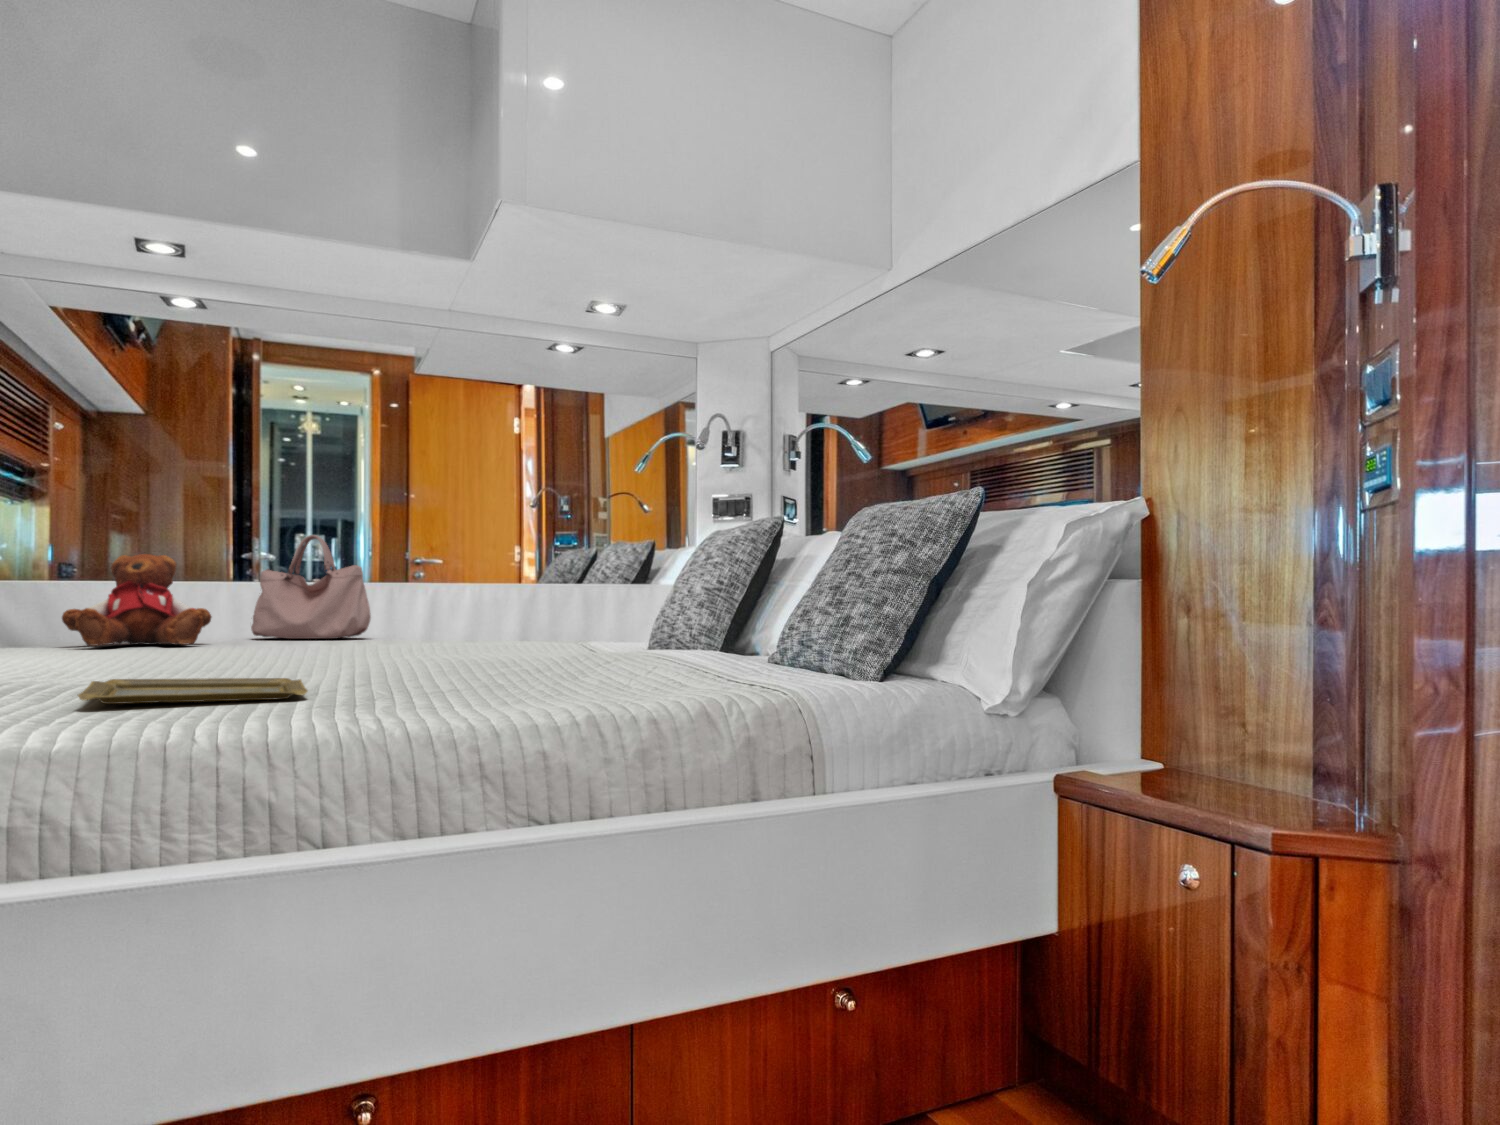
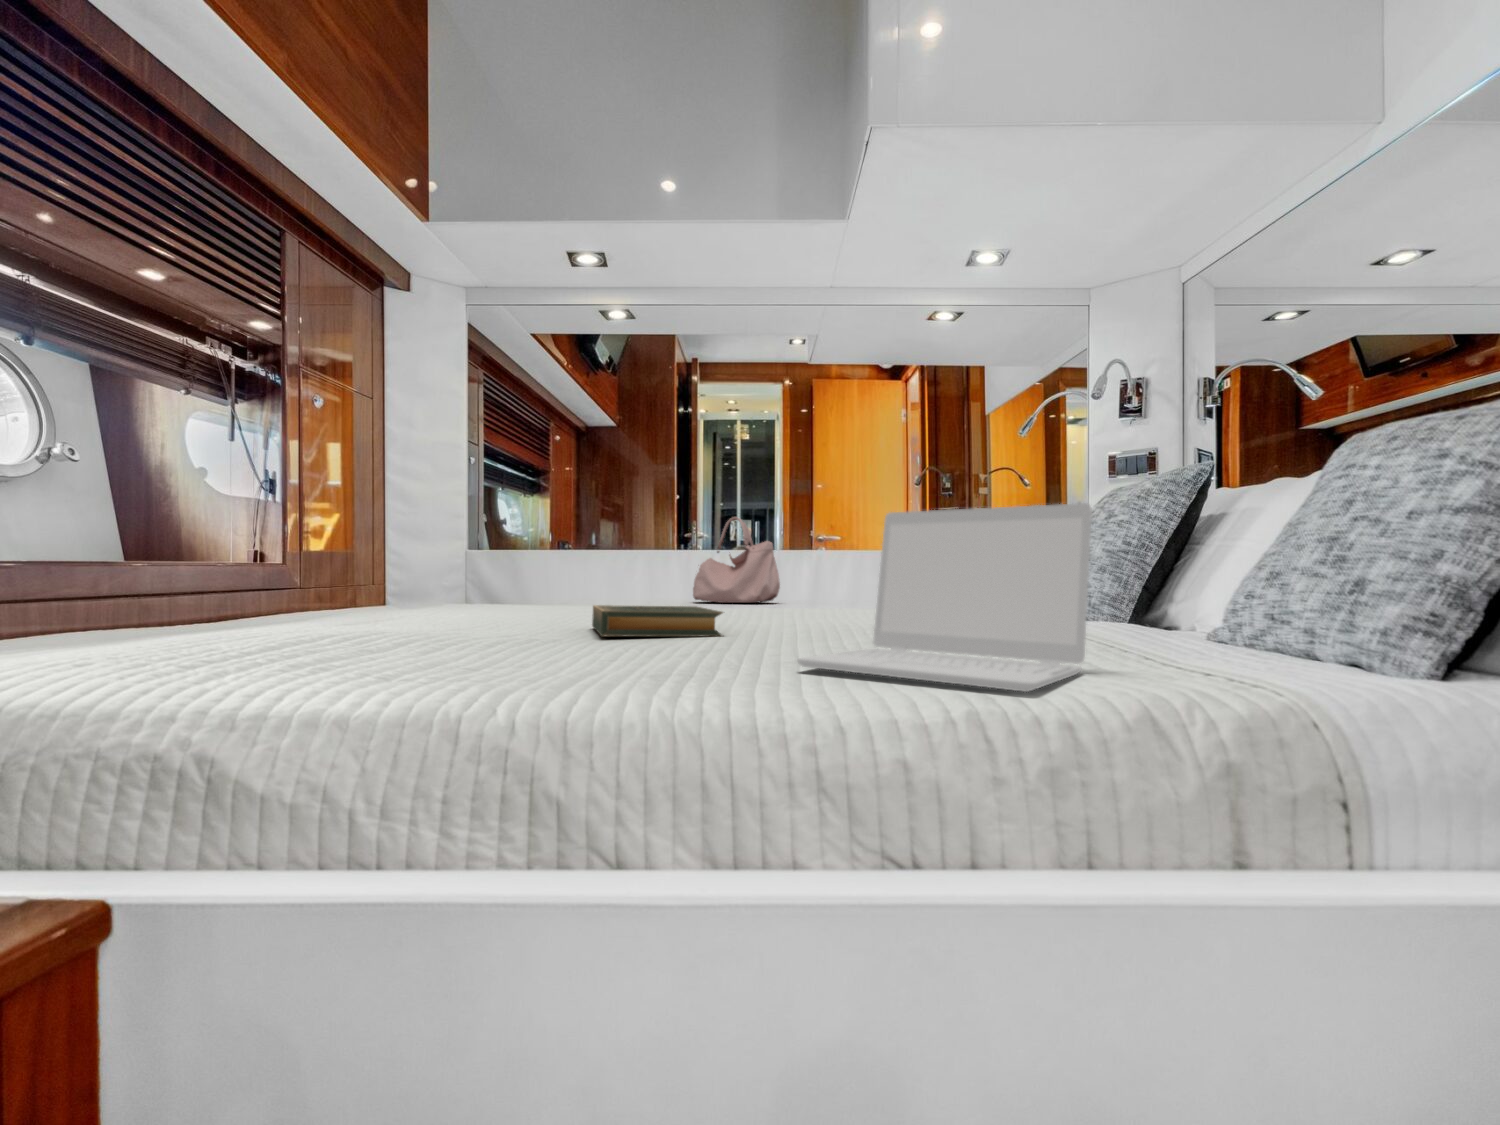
teddy bear: present [62,554,211,646] -> none [563,536,660,606]
laptop: none [450,558,683,699] -> present [797,503,1092,692]
hardback book: none [166,643,345,678] -> present [592,605,723,636]
tray: present [78,678,307,704] -> none [455,636,666,664]

